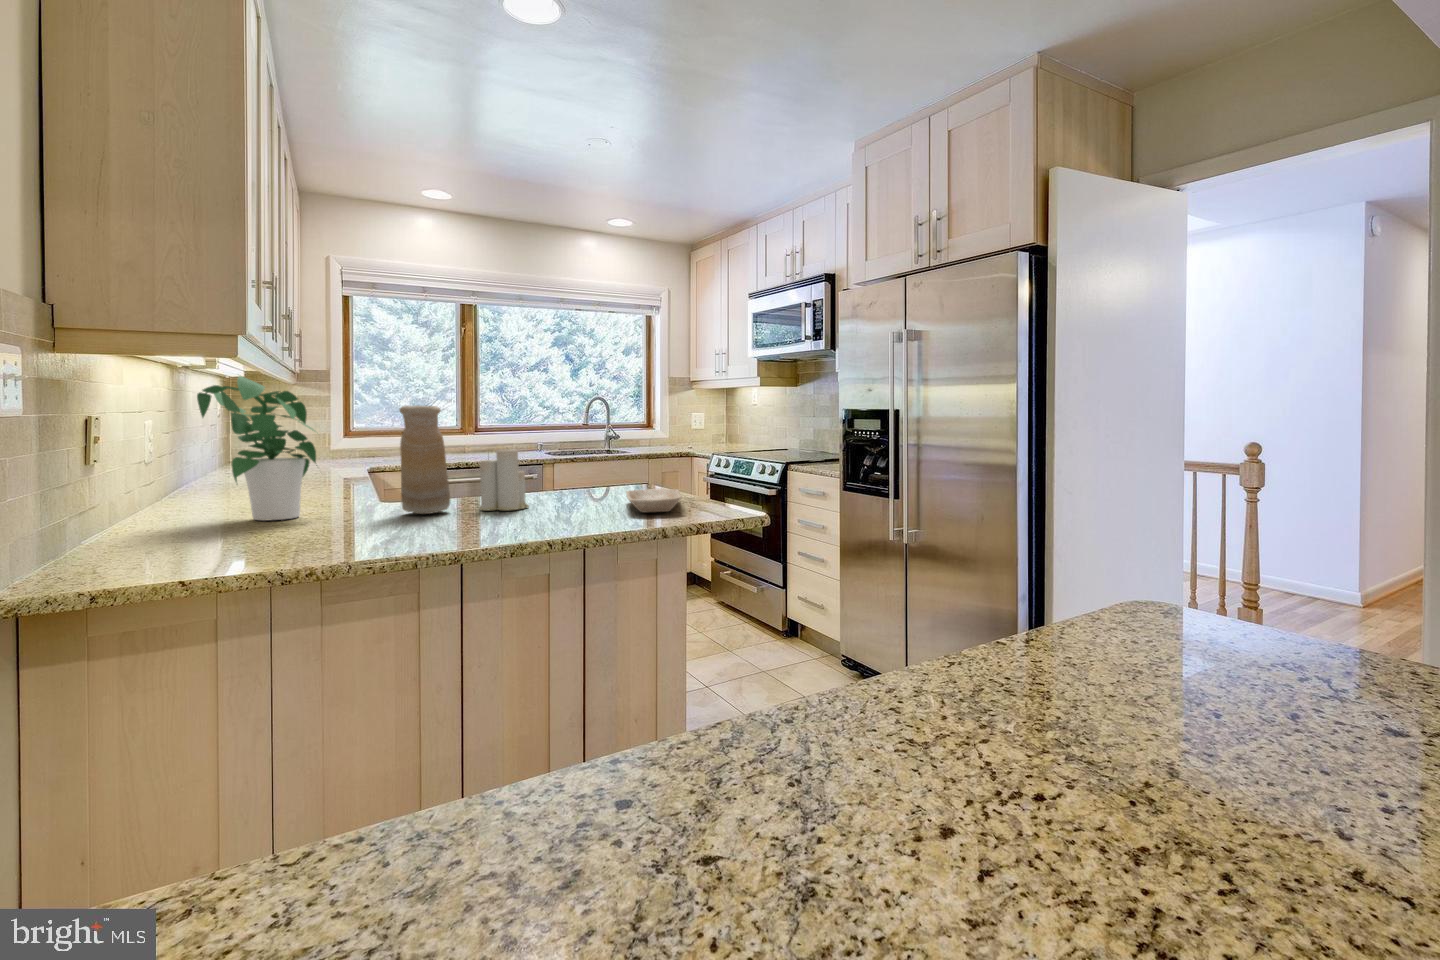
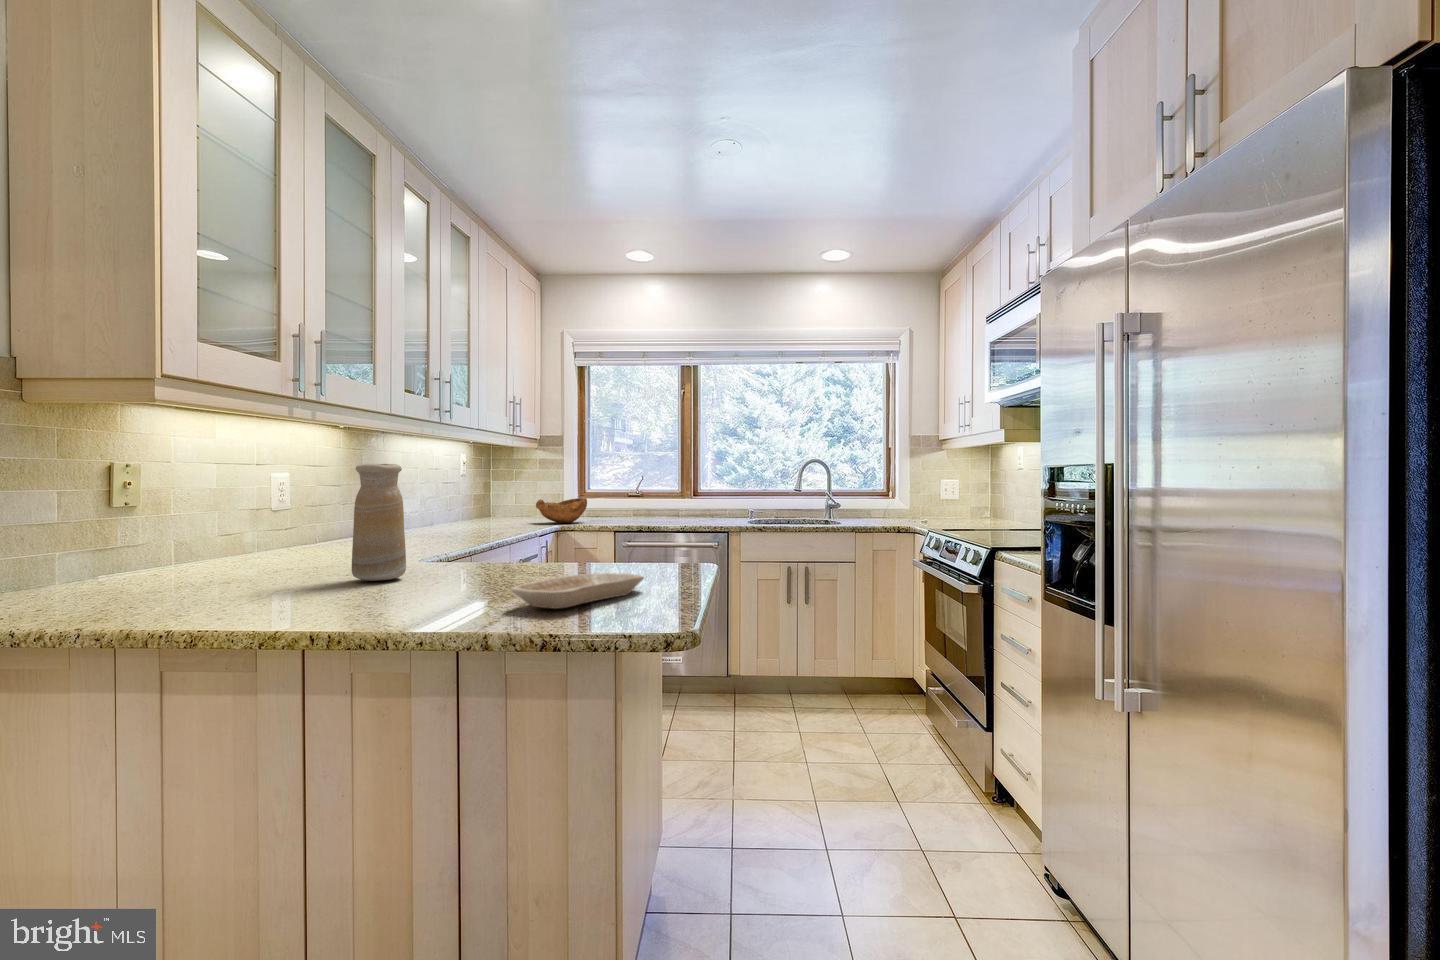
potted plant: present [197,376,317,521] -> none [211,433,319,573]
wooden bowl: none [333,438,391,465] -> present [536,498,587,523]
candle: present [479,449,529,511] -> none [426,506,479,585]

